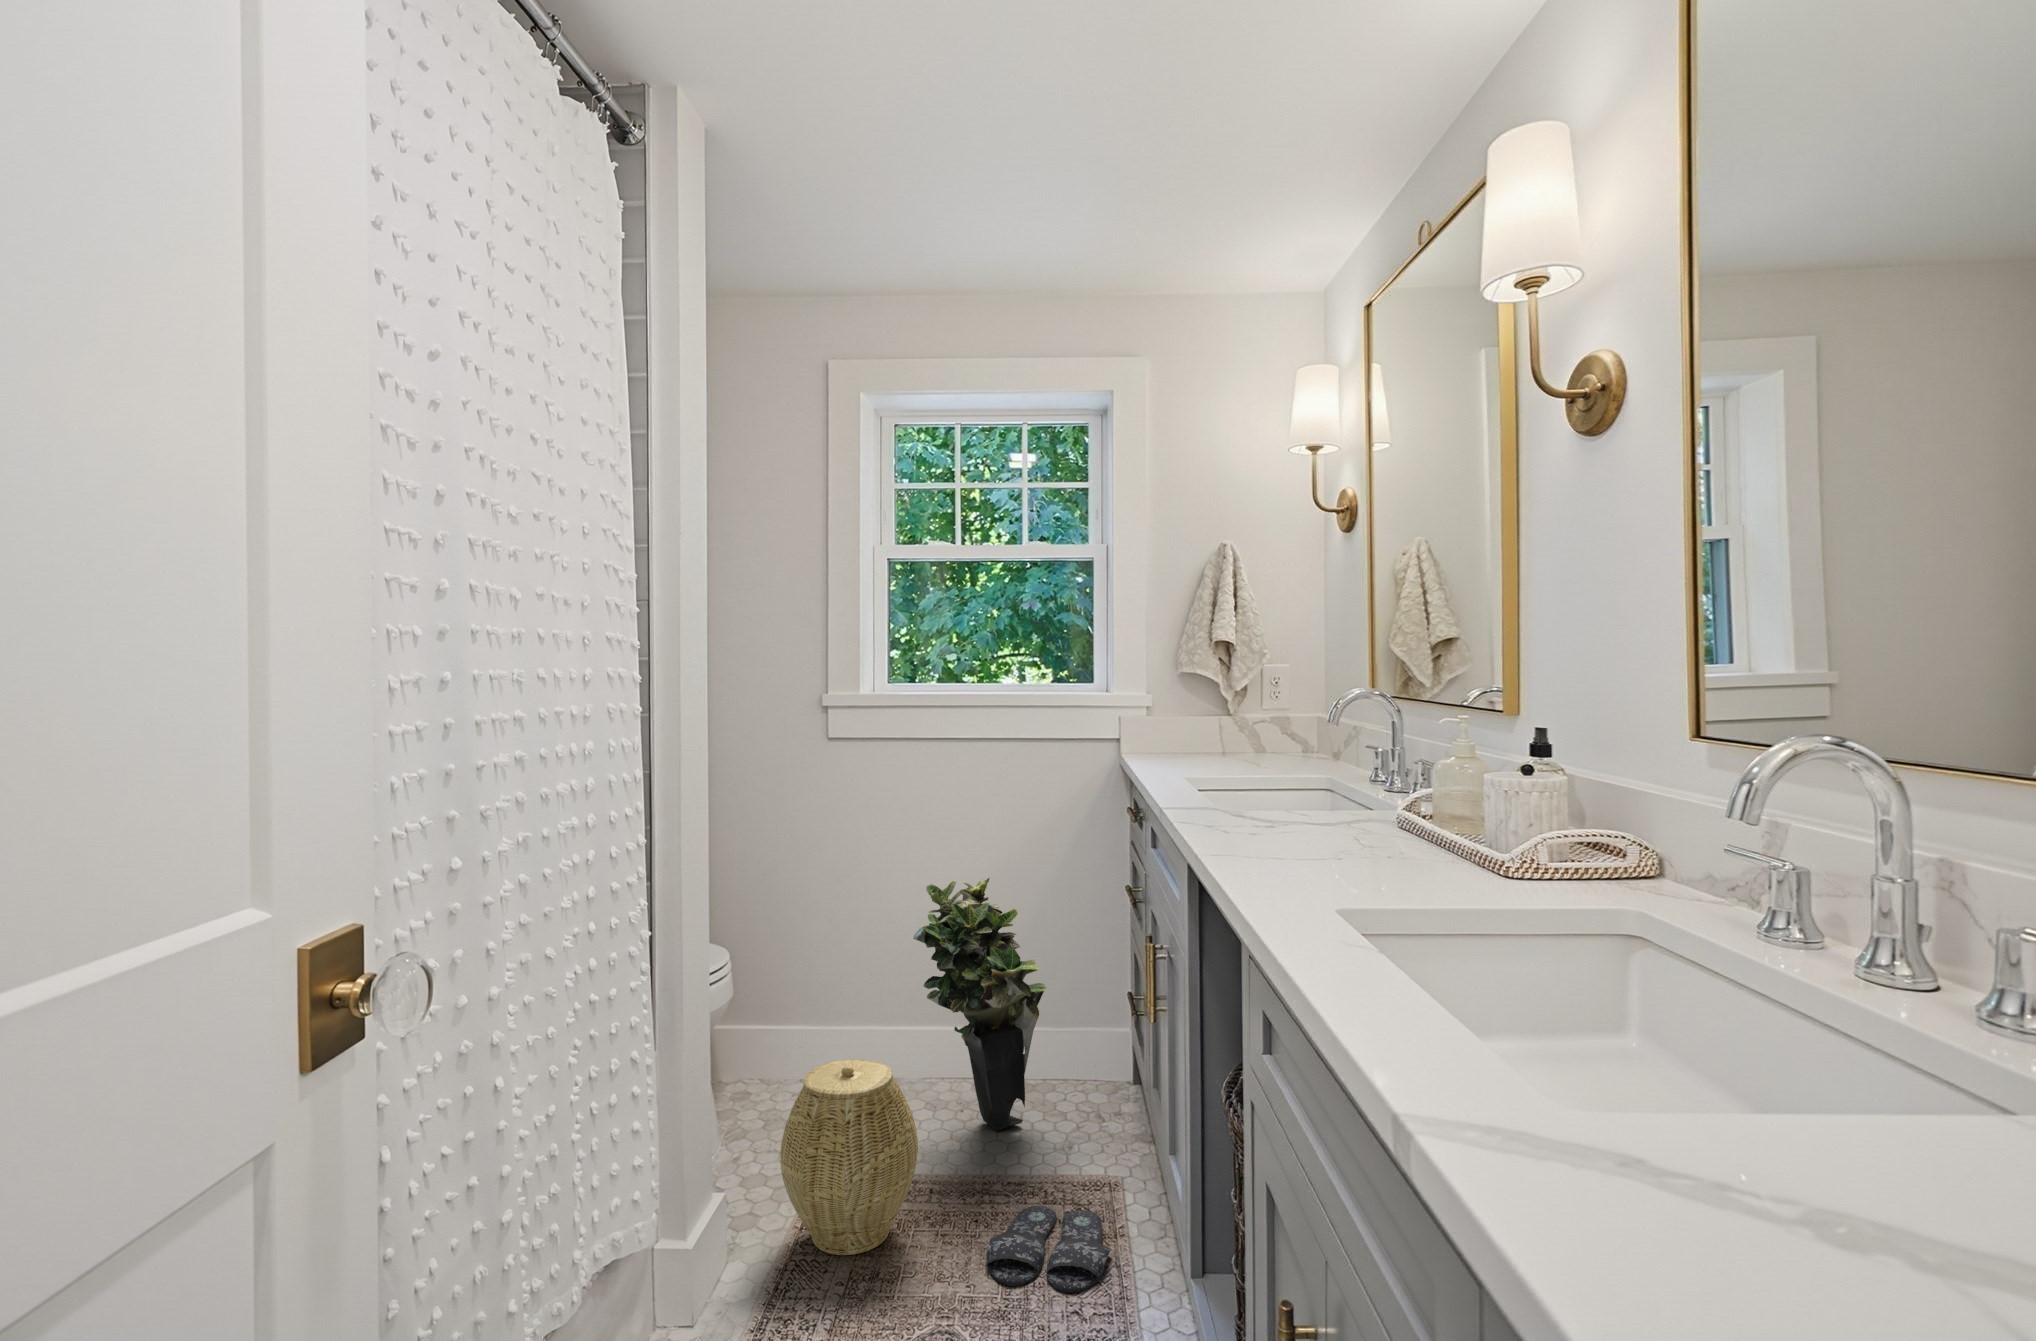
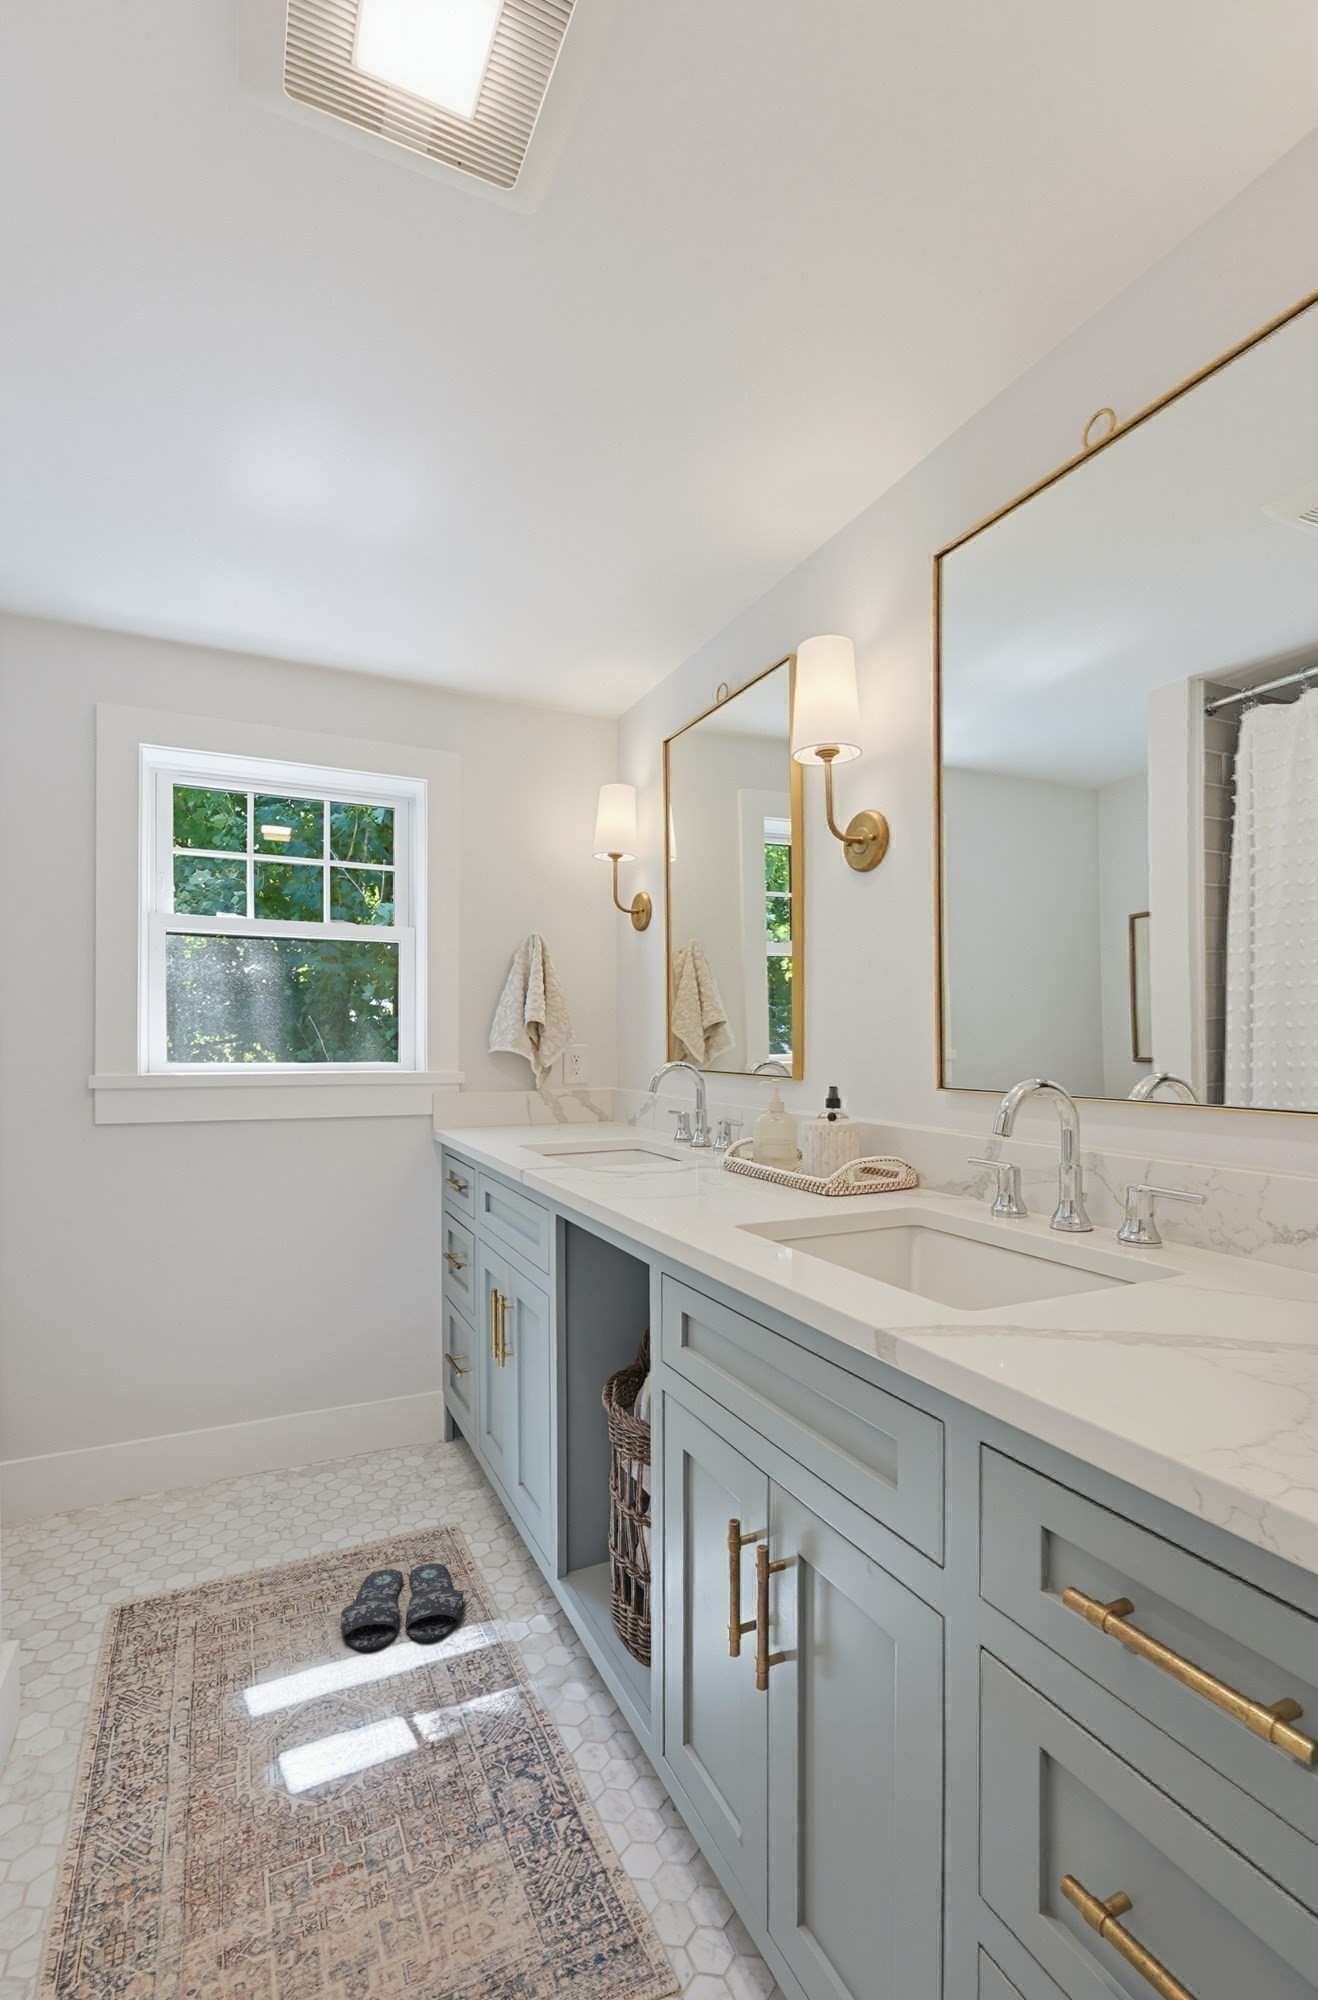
potted plant: present [913,878,1047,1131] -> none [229,1254,370,1509]
woven basket: present [780,1059,918,1255] -> none [100,1453,261,1671]

